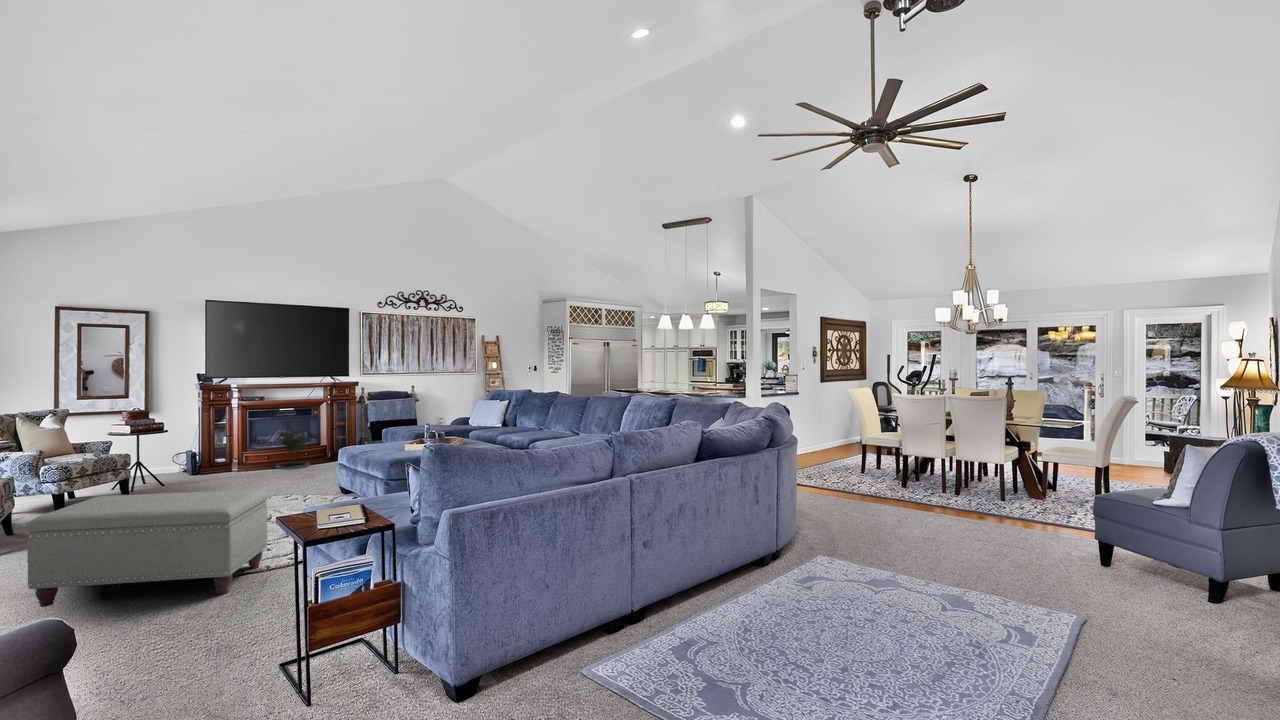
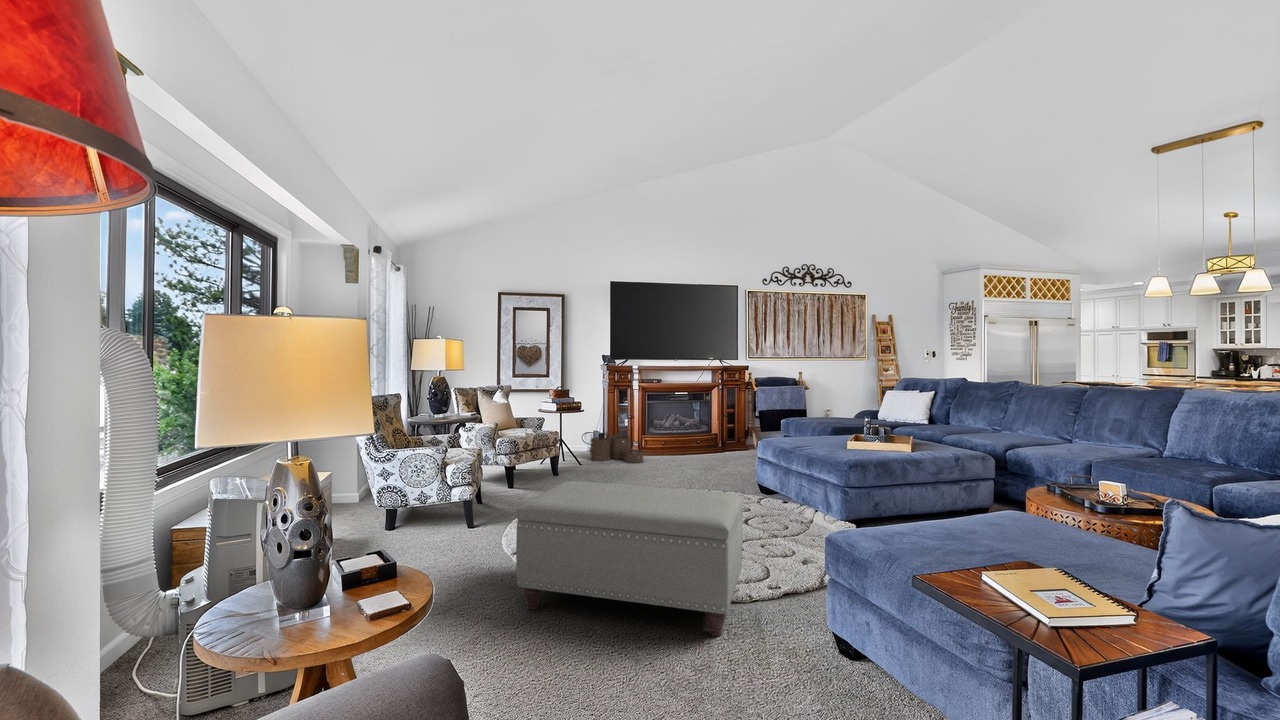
potted tree: present [276,417,309,469] -> none [670,398,702,456]
woven basket: none [176,450,240,482] -> present [590,433,643,463]

